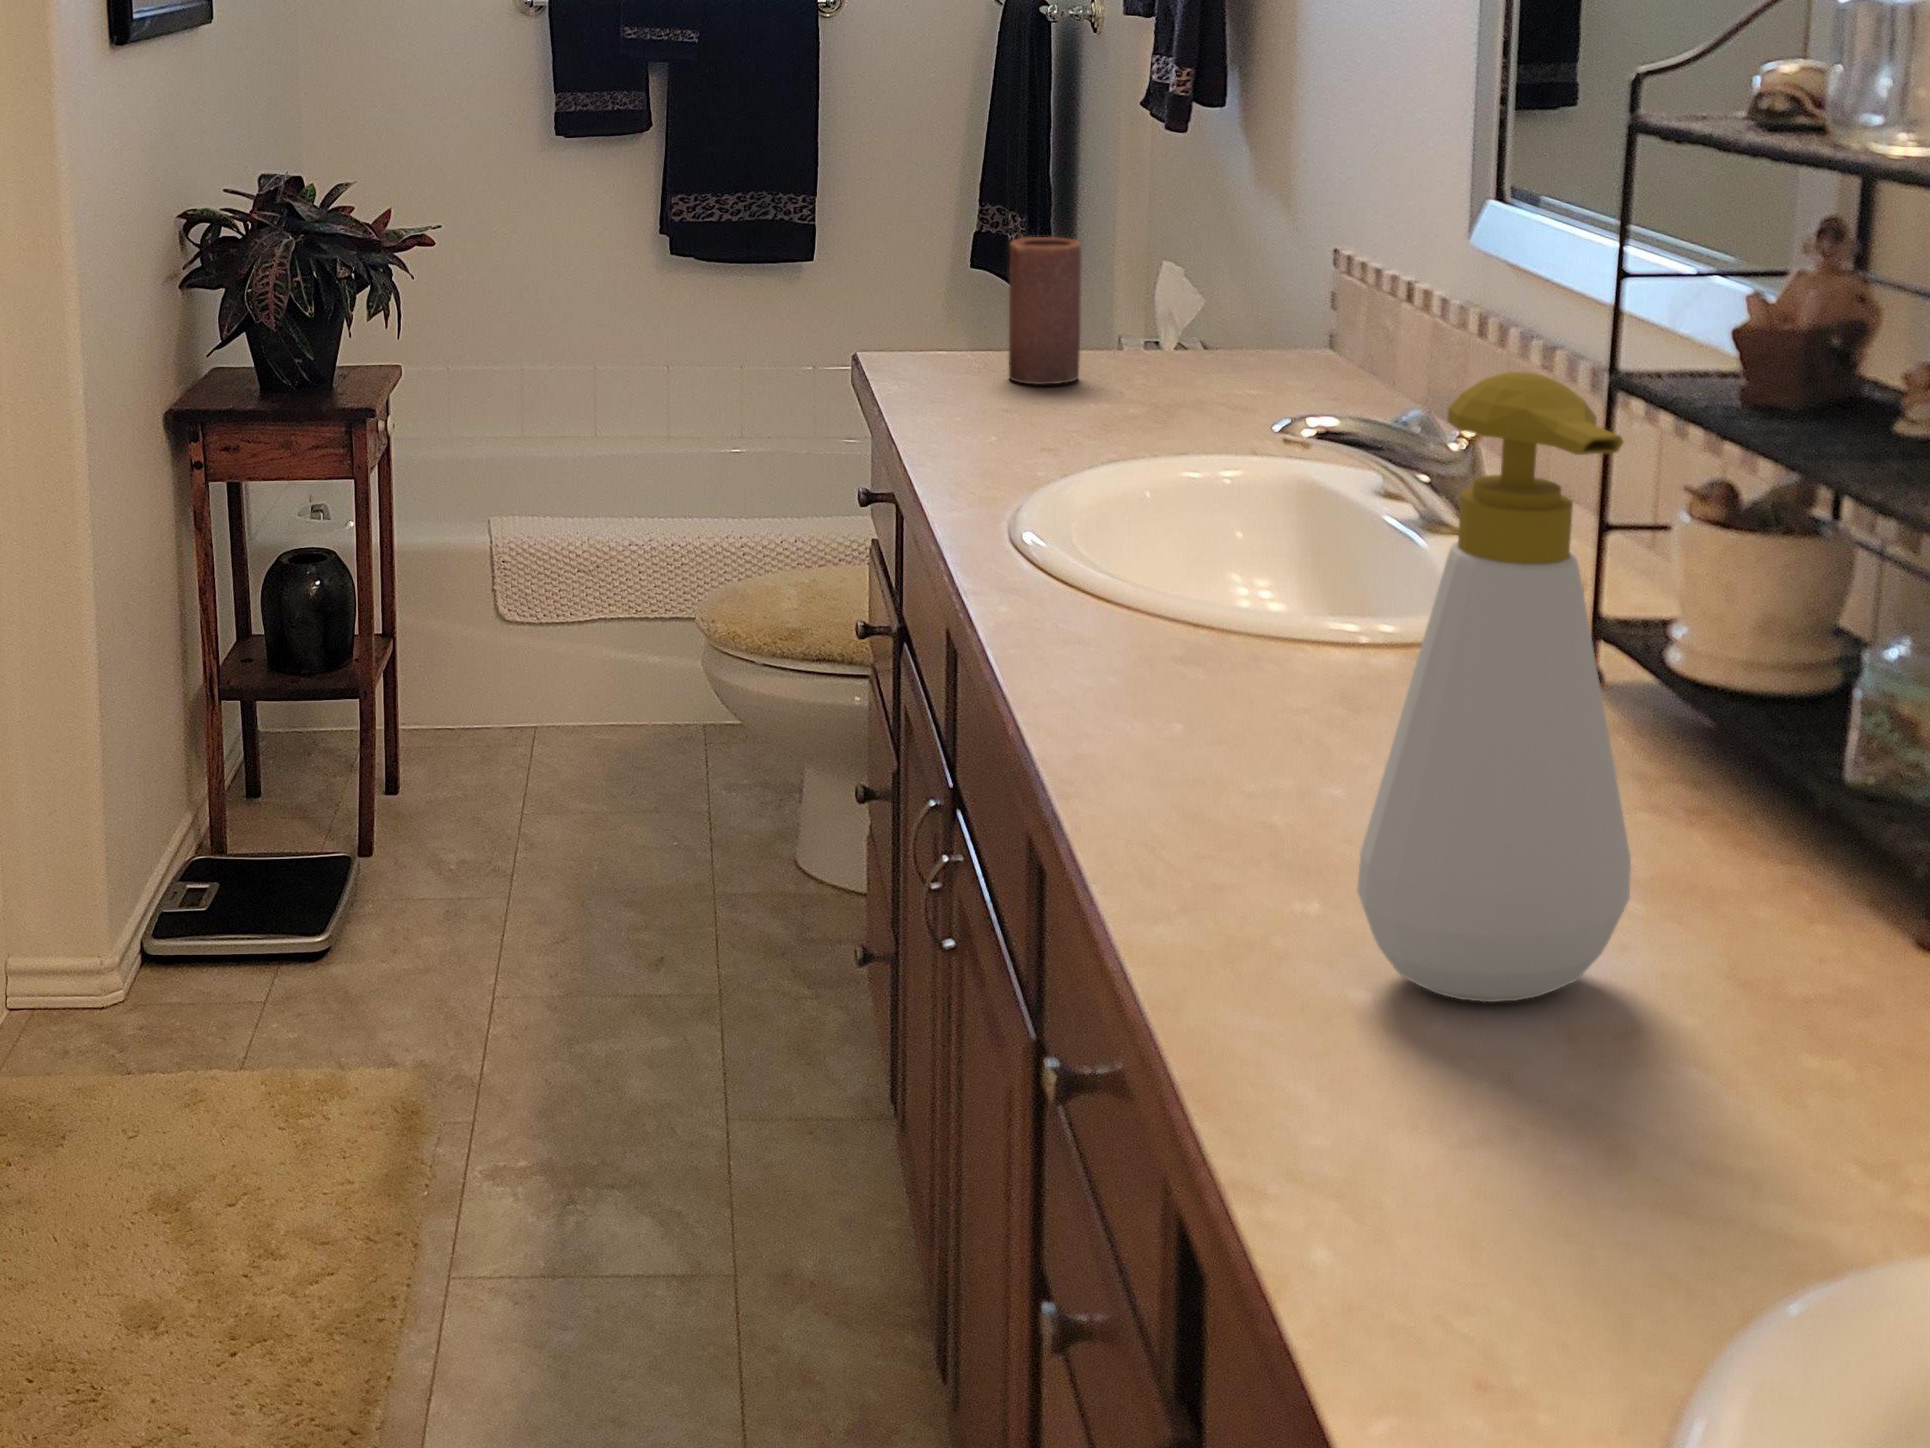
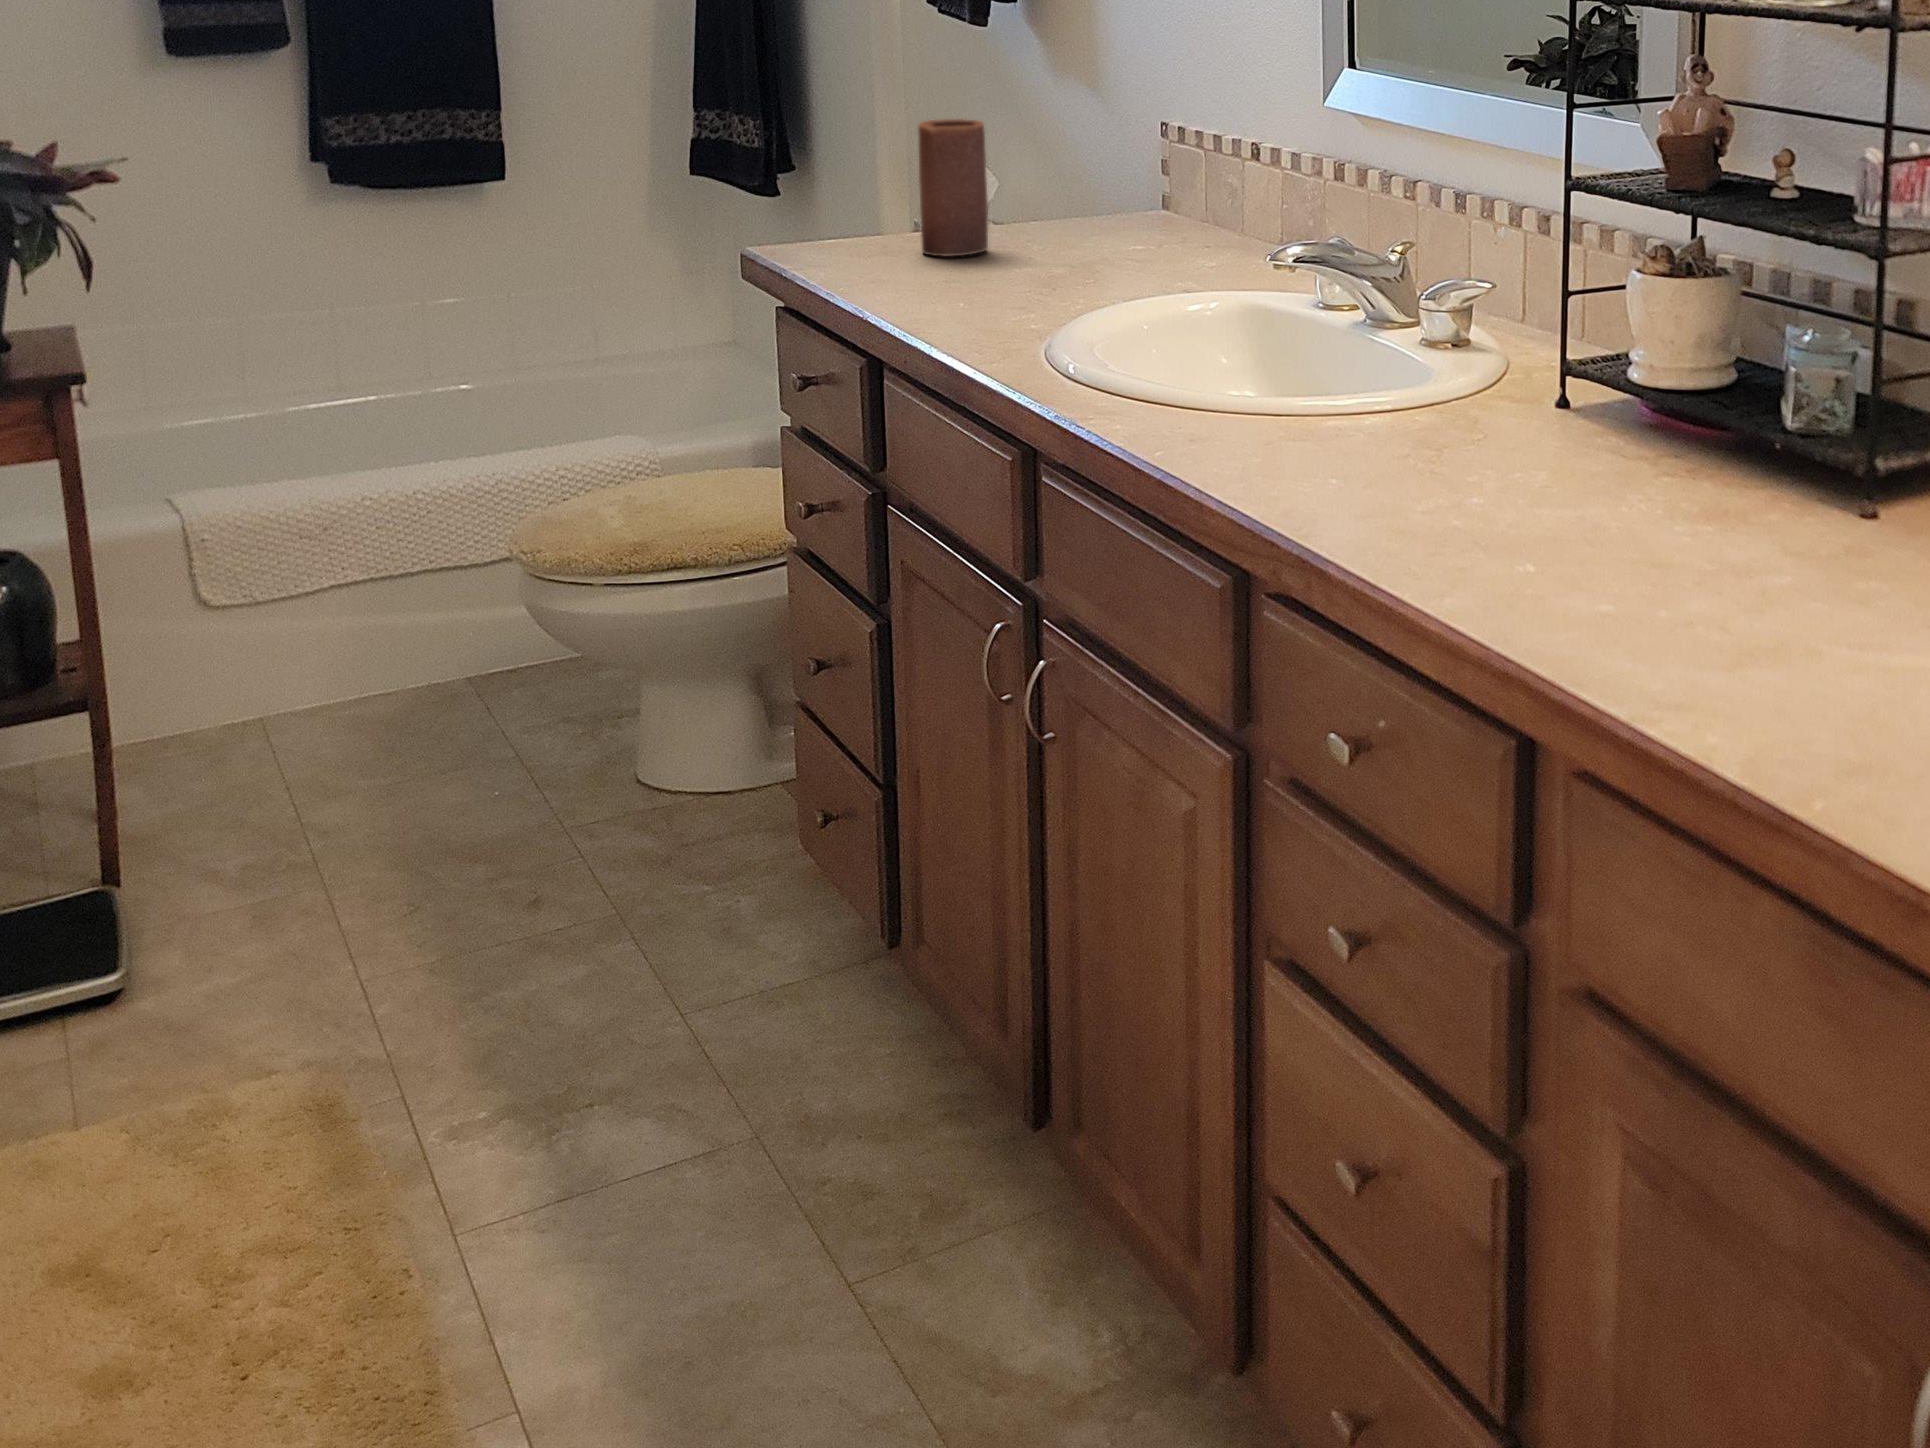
soap bottle: present [1357,372,1631,1002] -> none [1584,148,1758,592]

